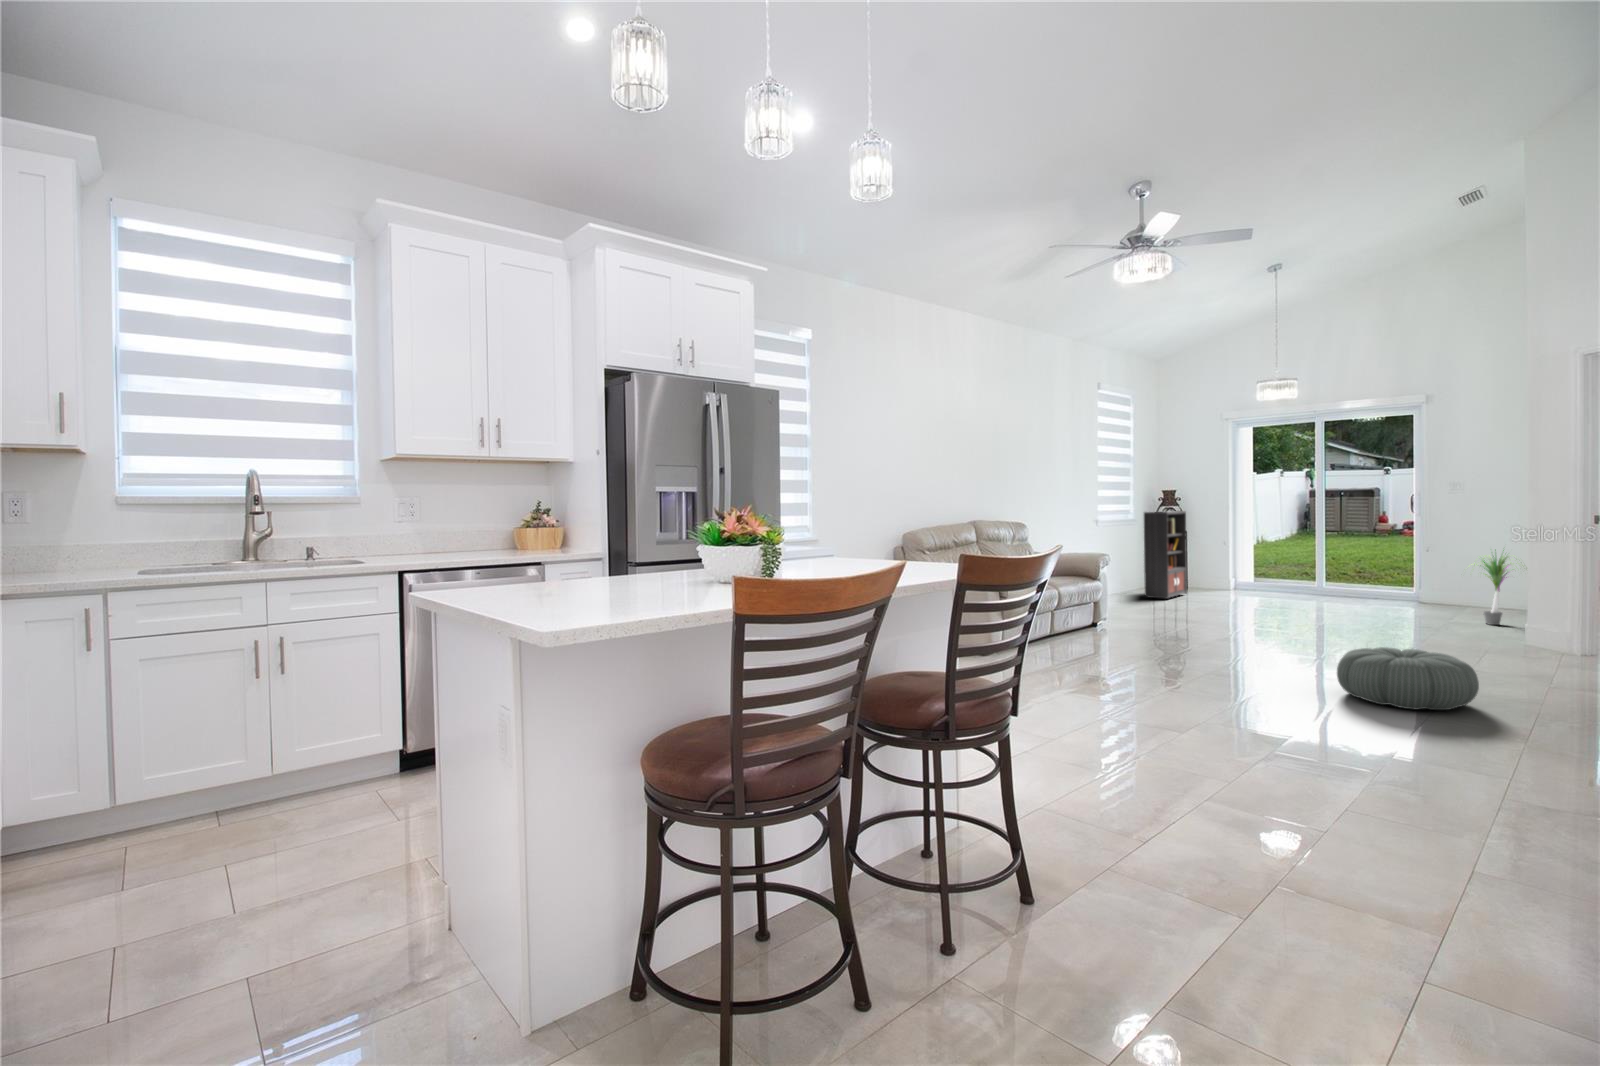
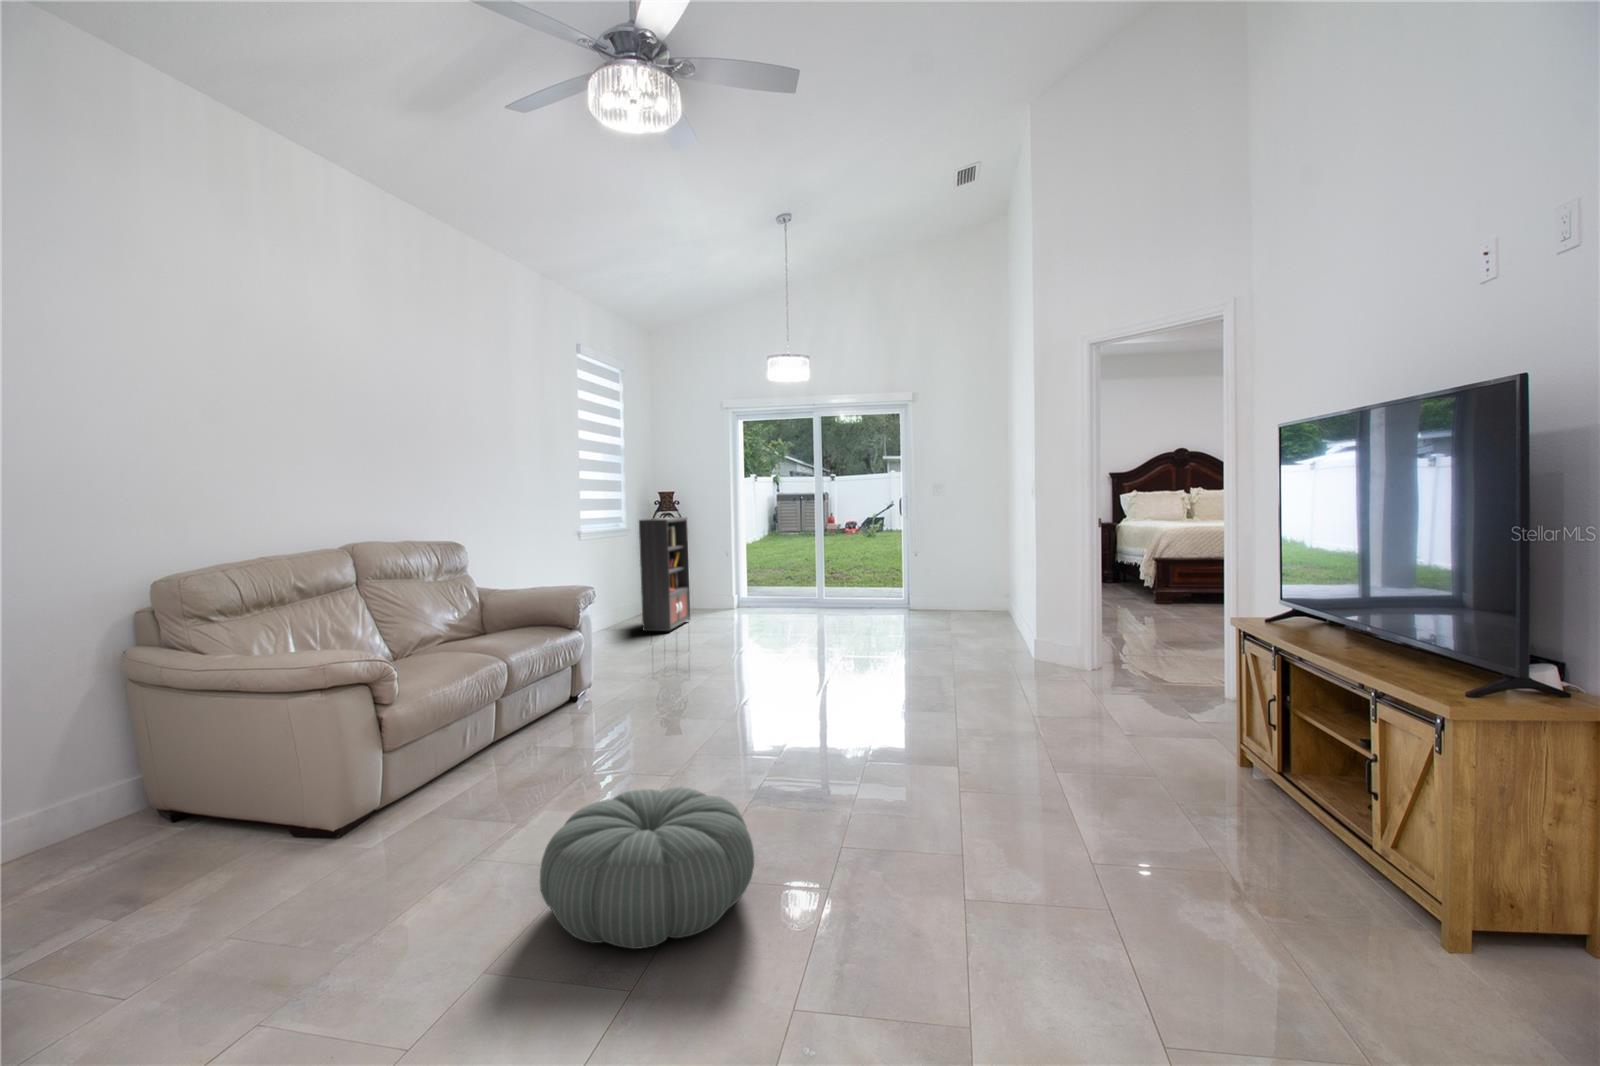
potted plant: present [1474,550,1510,625] -> none [957,551,1016,638]
pouf: present [1337,647,1479,710] -> present [540,787,754,949]

